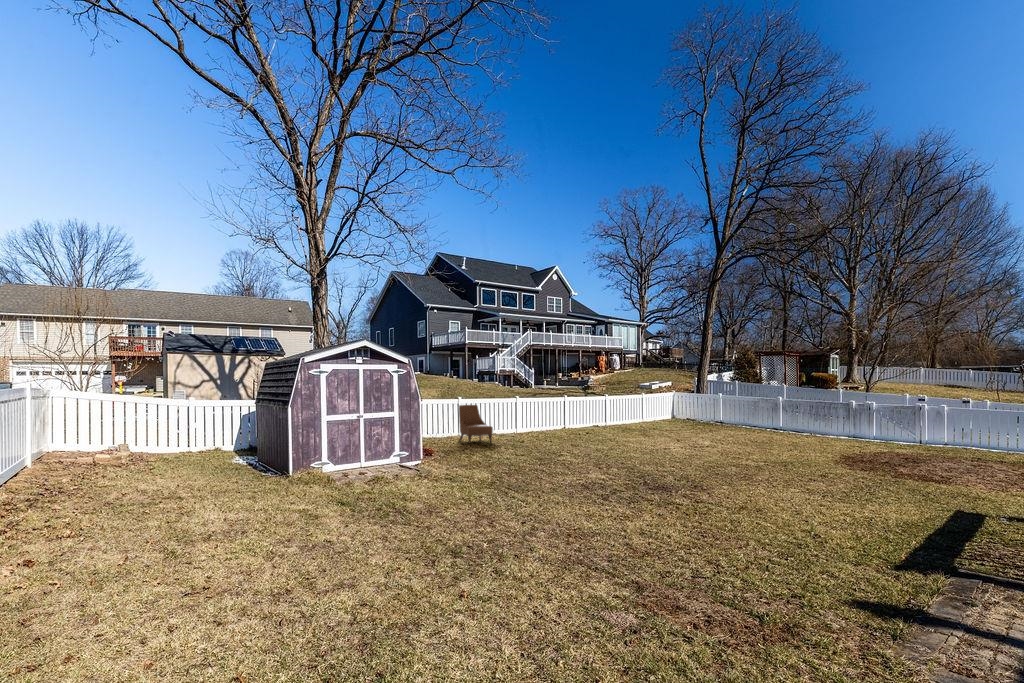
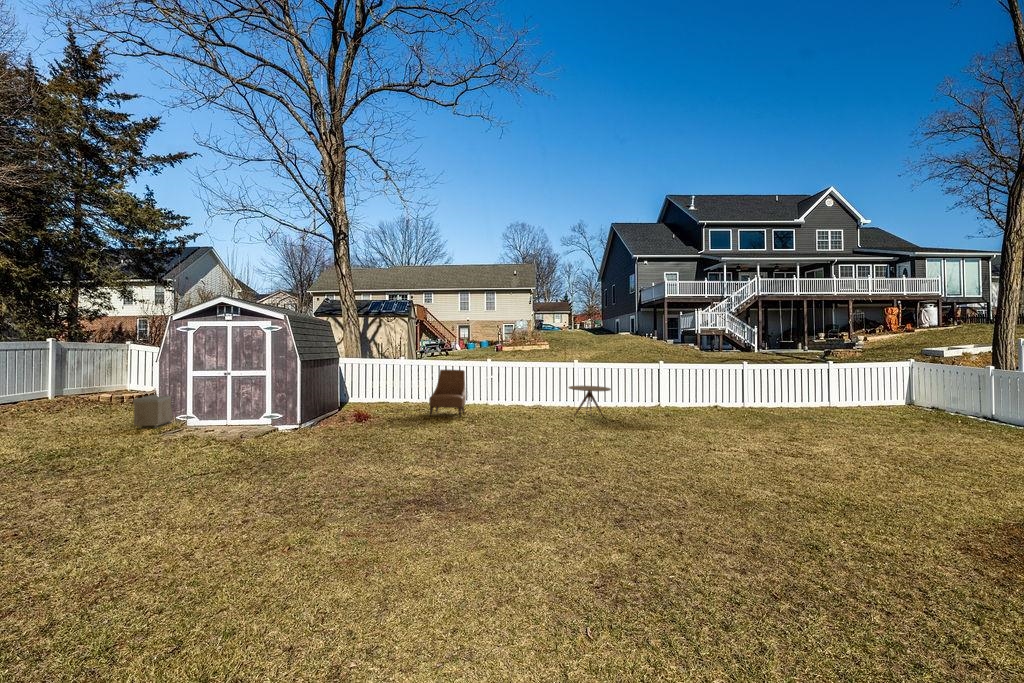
round table: none [546,412,577,435] -> present [569,386,611,418]
storage bench: none [248,443,286,481] -> present [133,395,174,428]

